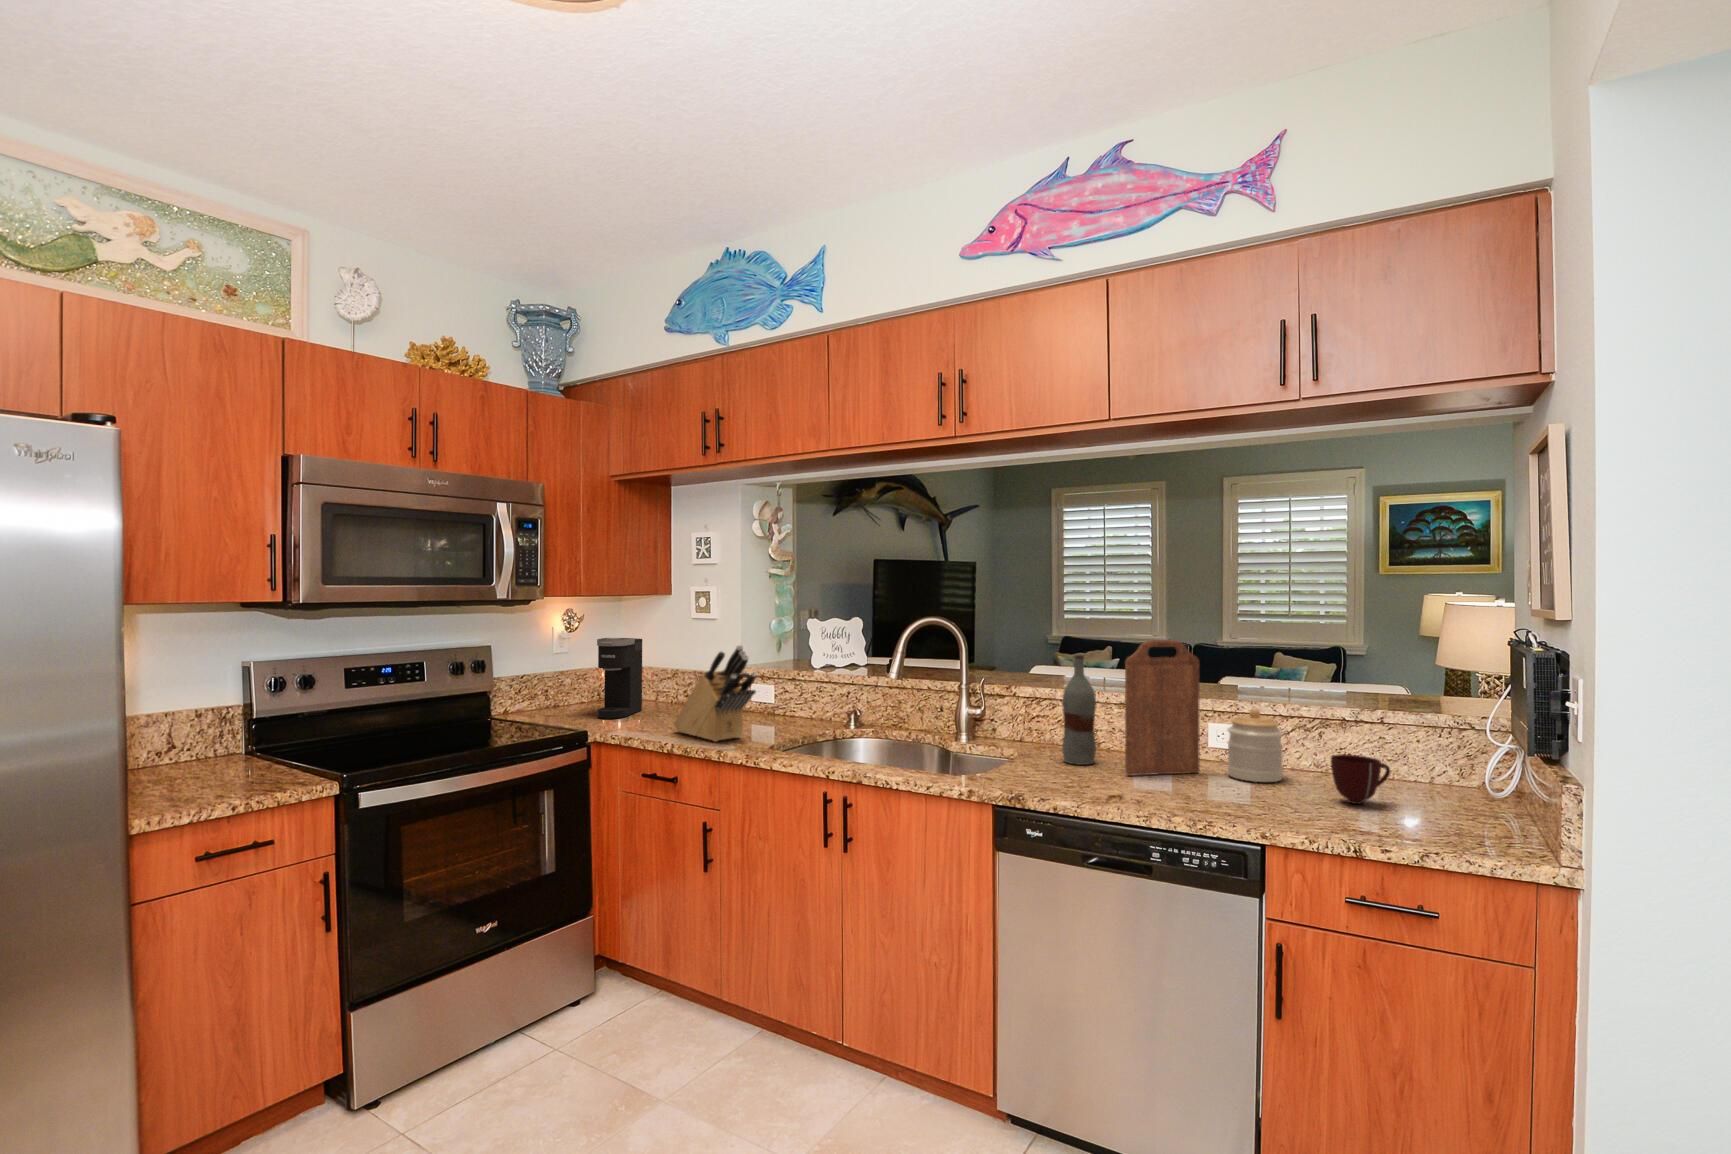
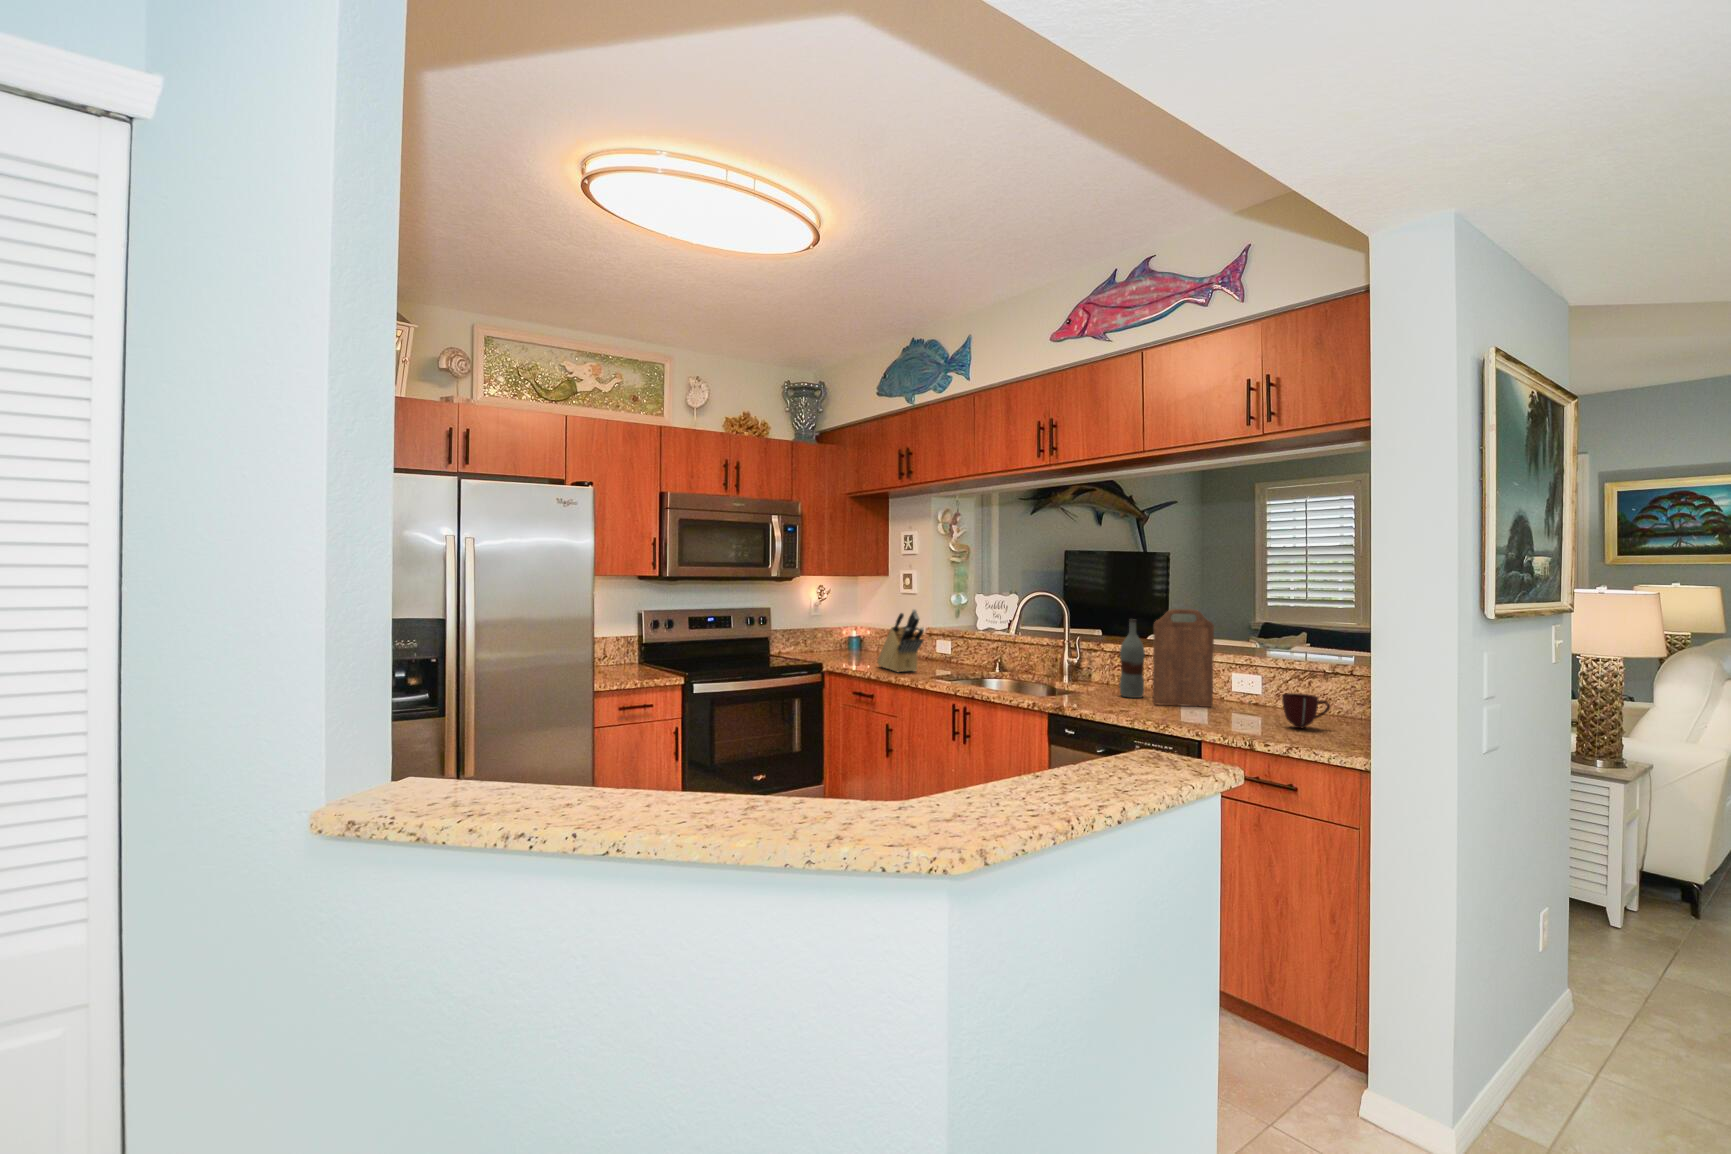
coffee maker: present [597,638,642,719] -> none [837,605,869,658]
jar: present [1228,708,1283,782] -> none [1231,661,1273,714]

